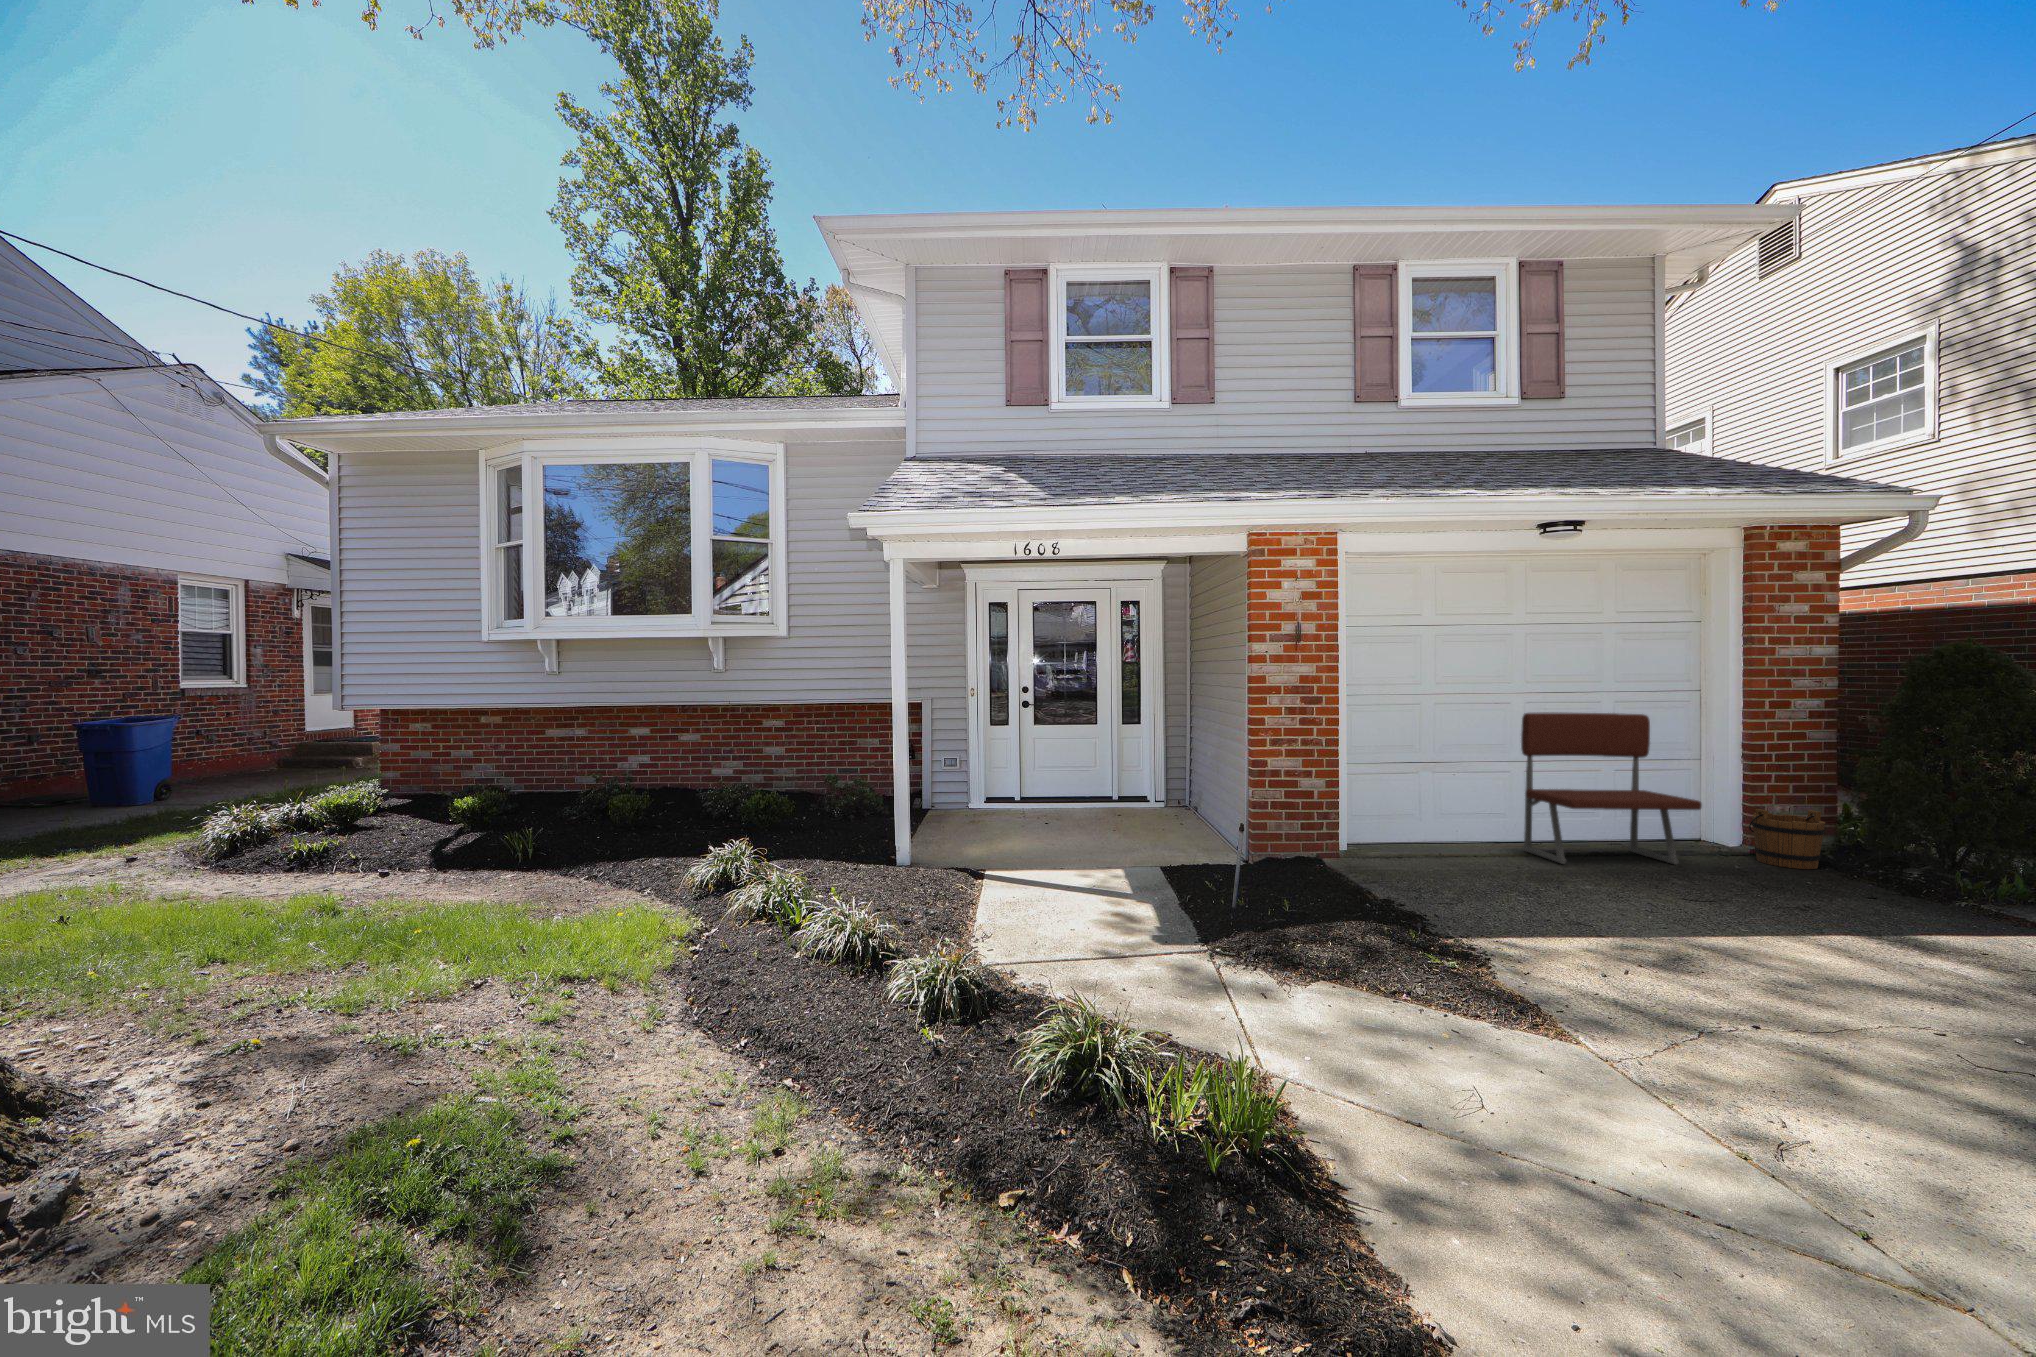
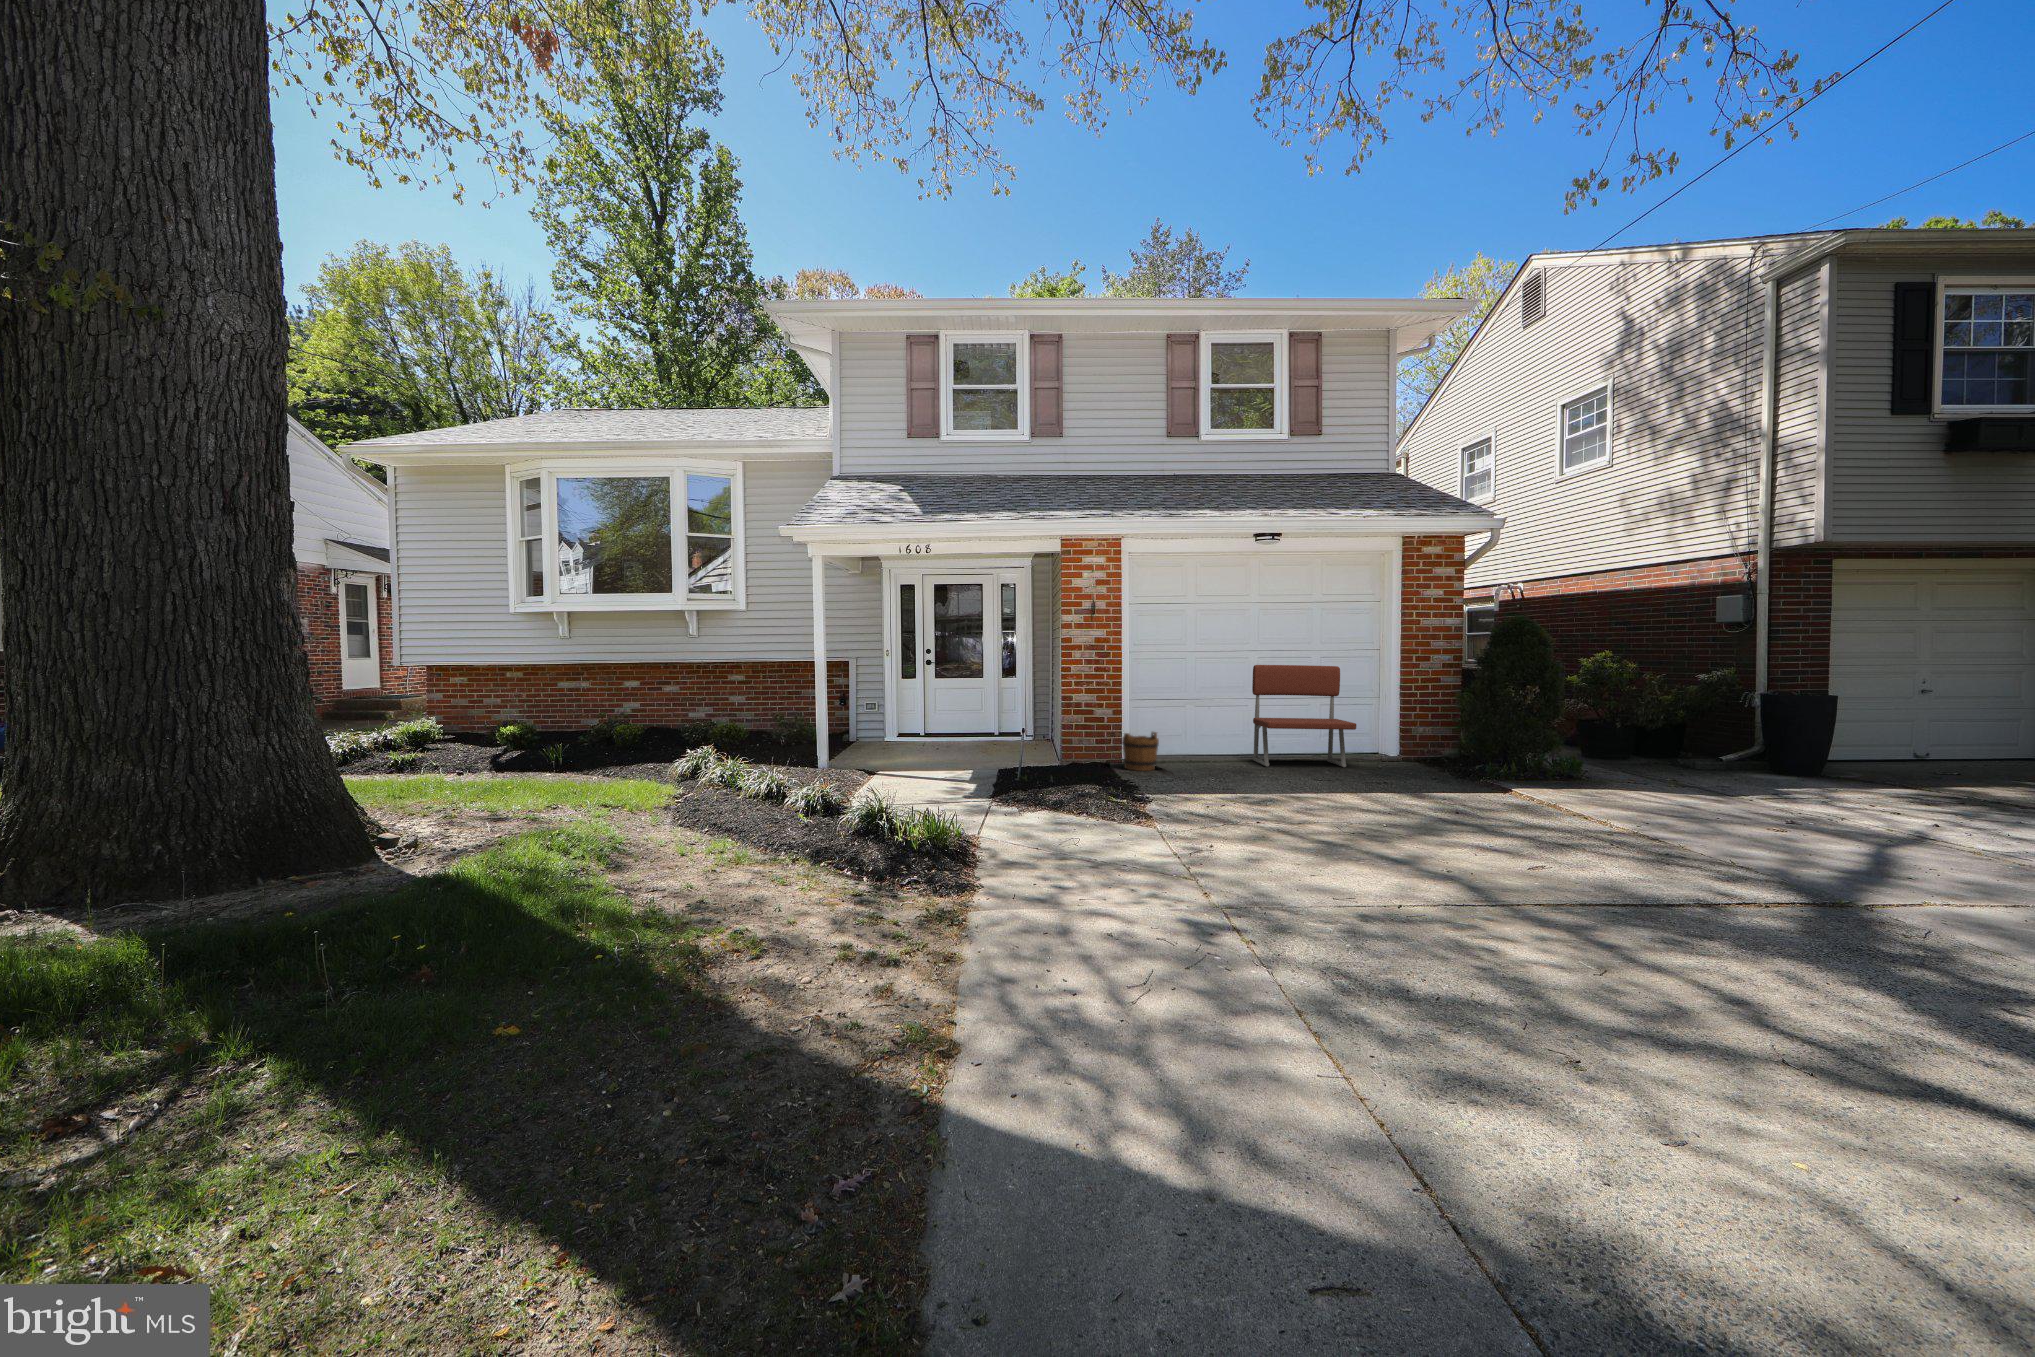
bucket: present [1749,809,1825,869] -> present [1122,732,1159,771]

